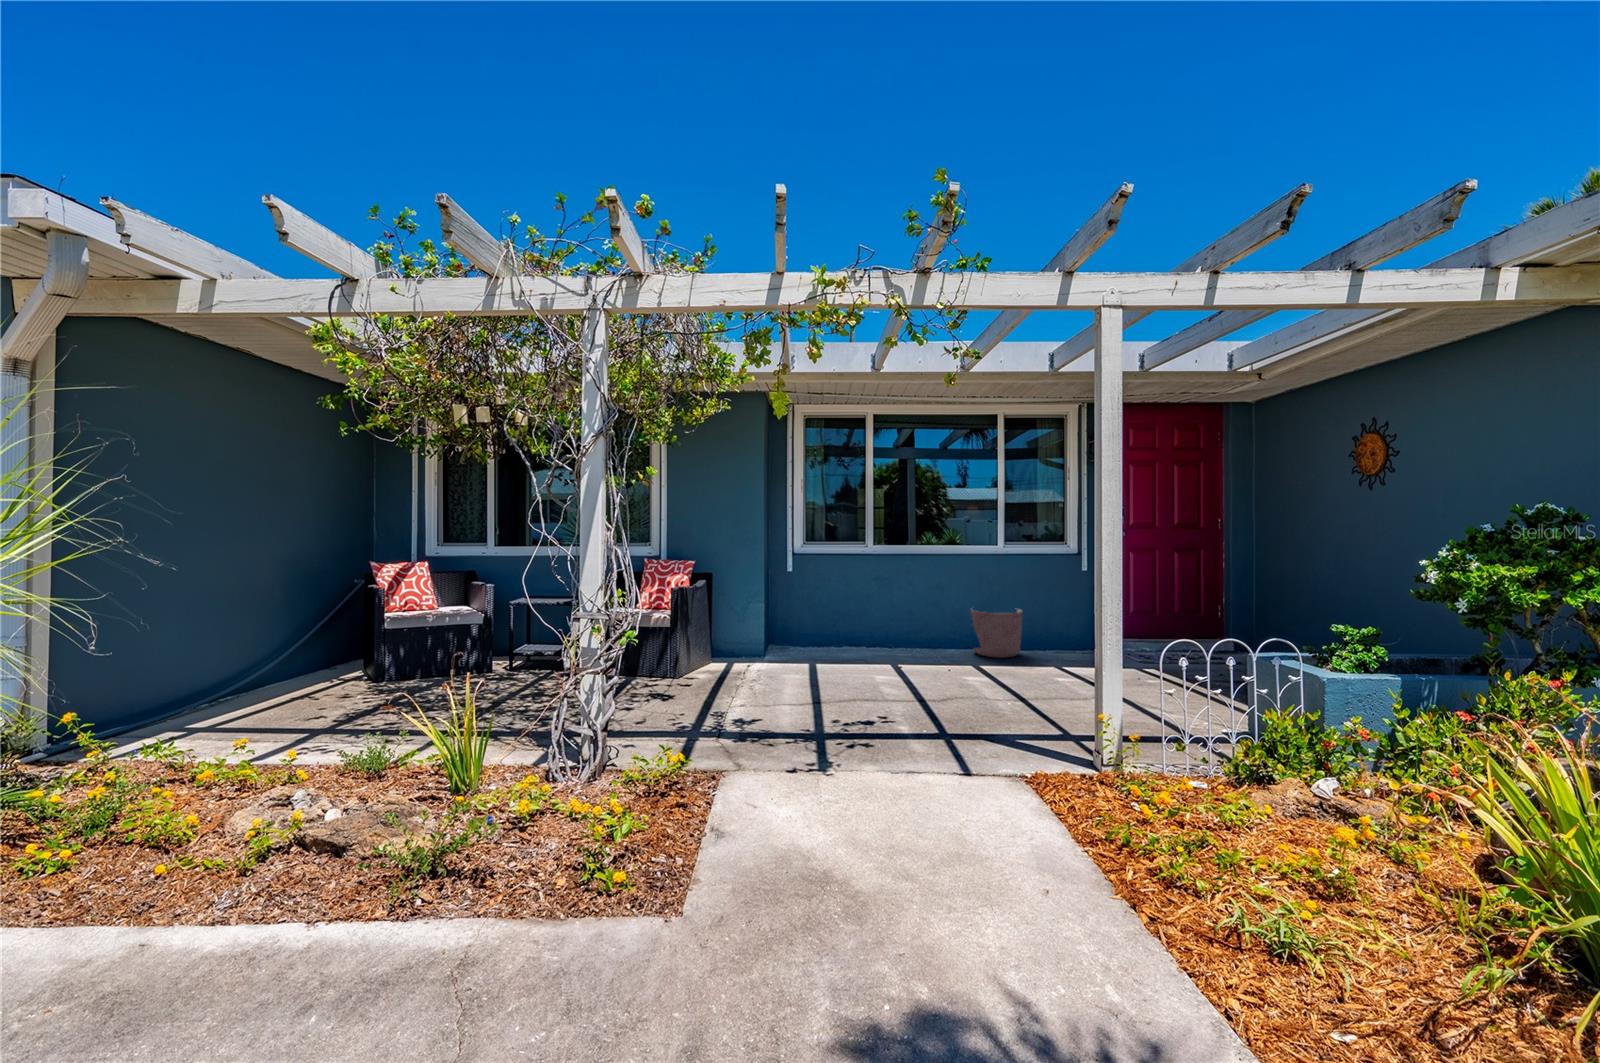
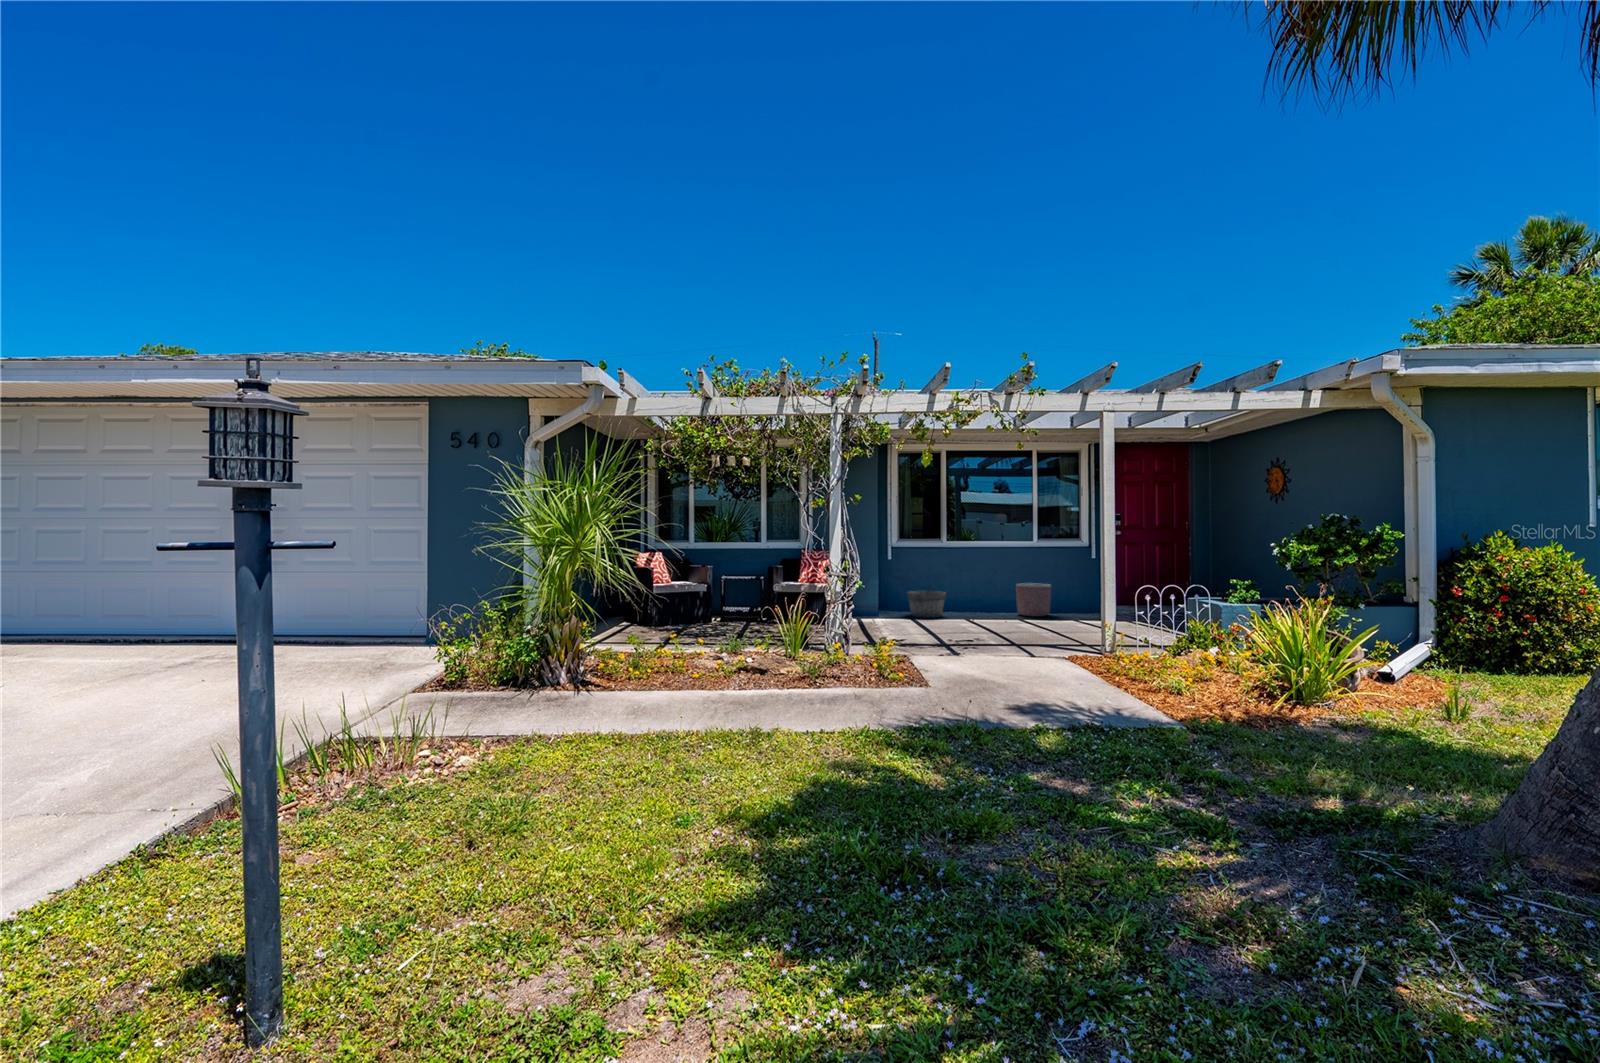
wooden bucket: none [811,607,867,659] -> present [907,590,946,617]

